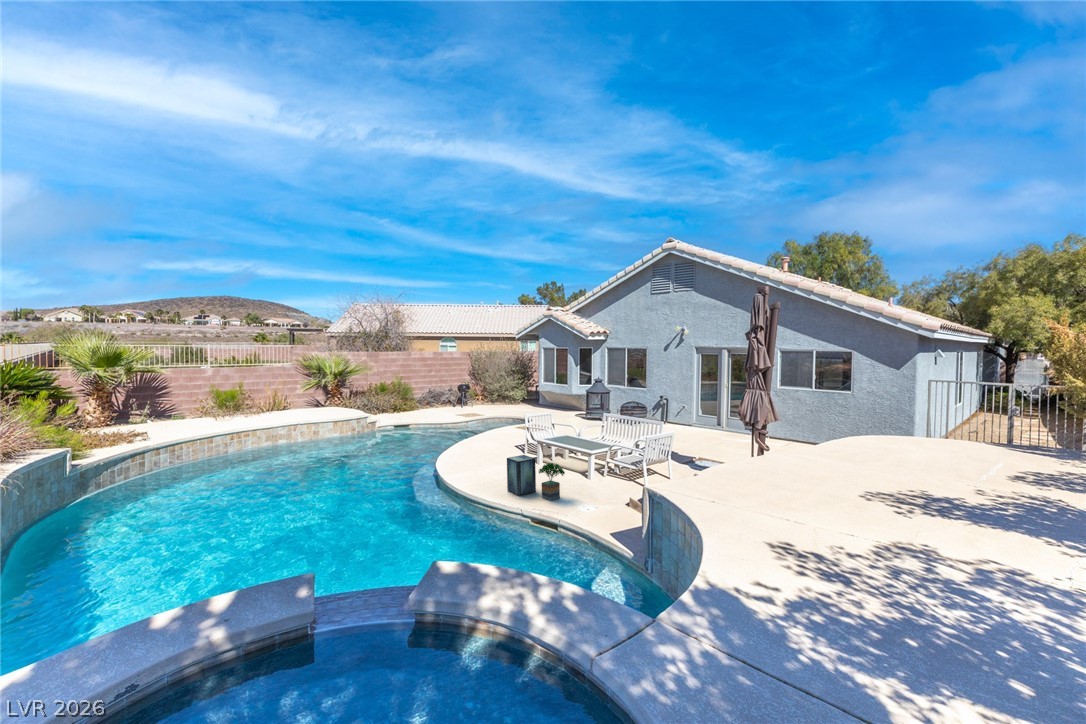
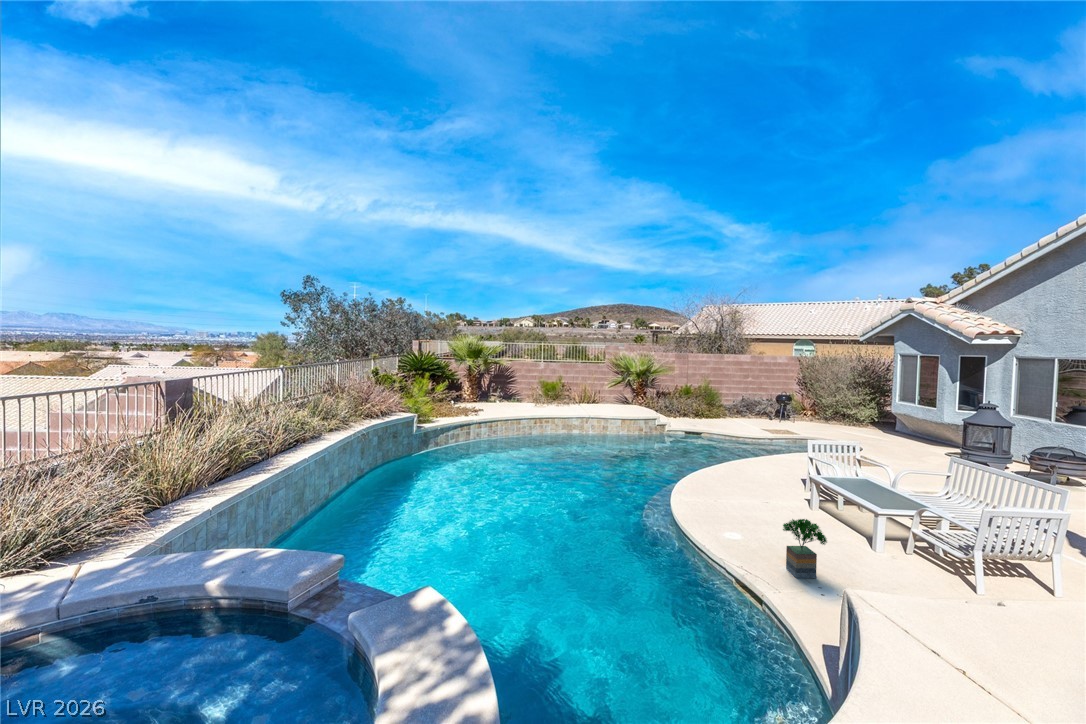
storage box: present [507,455,536,496] -> none [742,496,785,557]

